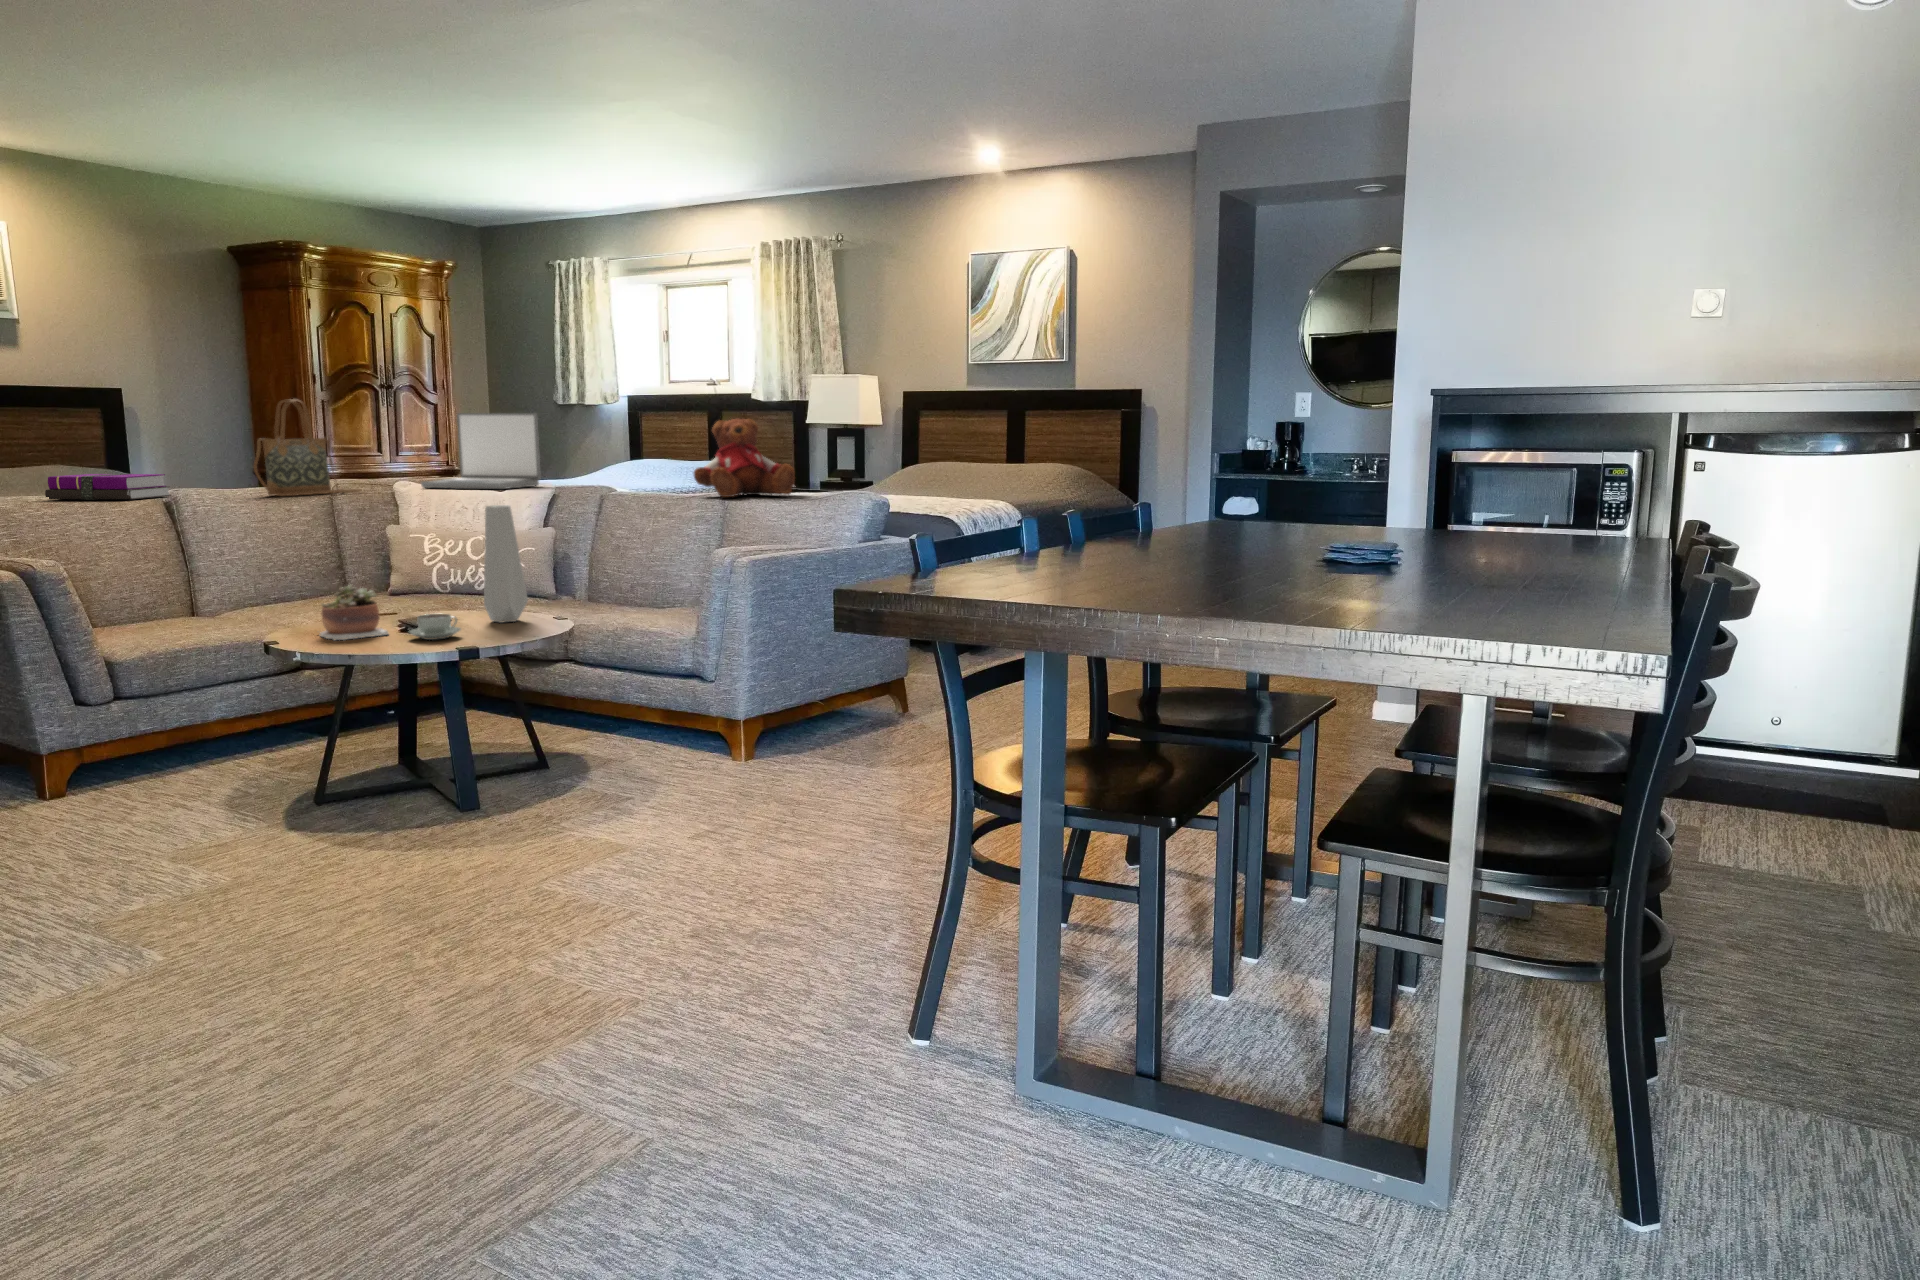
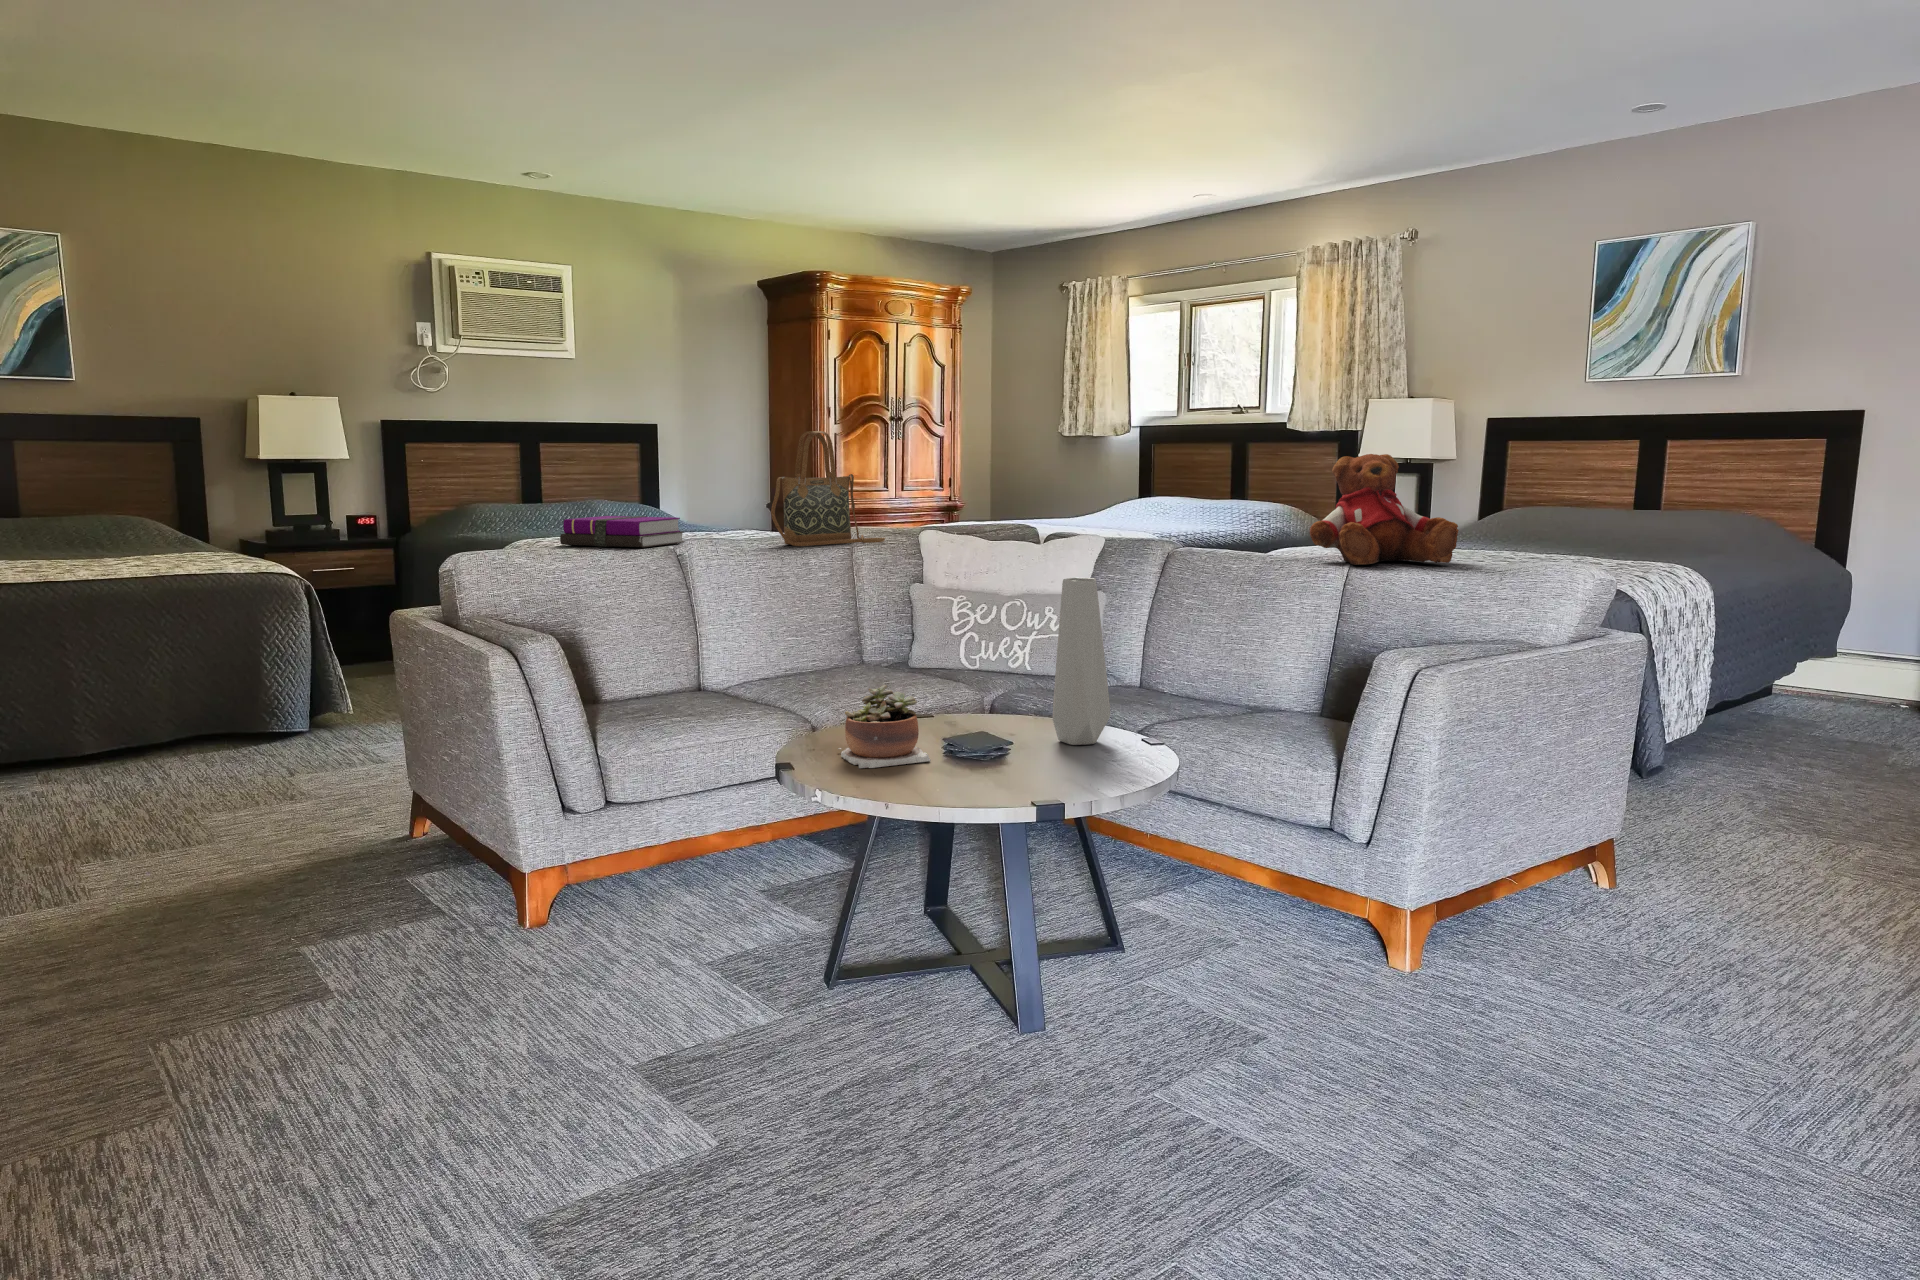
laptop: present [421,413,541,489] -> none [947,447,1085,540]
coffee cup: present [409,614,461,640] -> none [959,737,1031,778]

